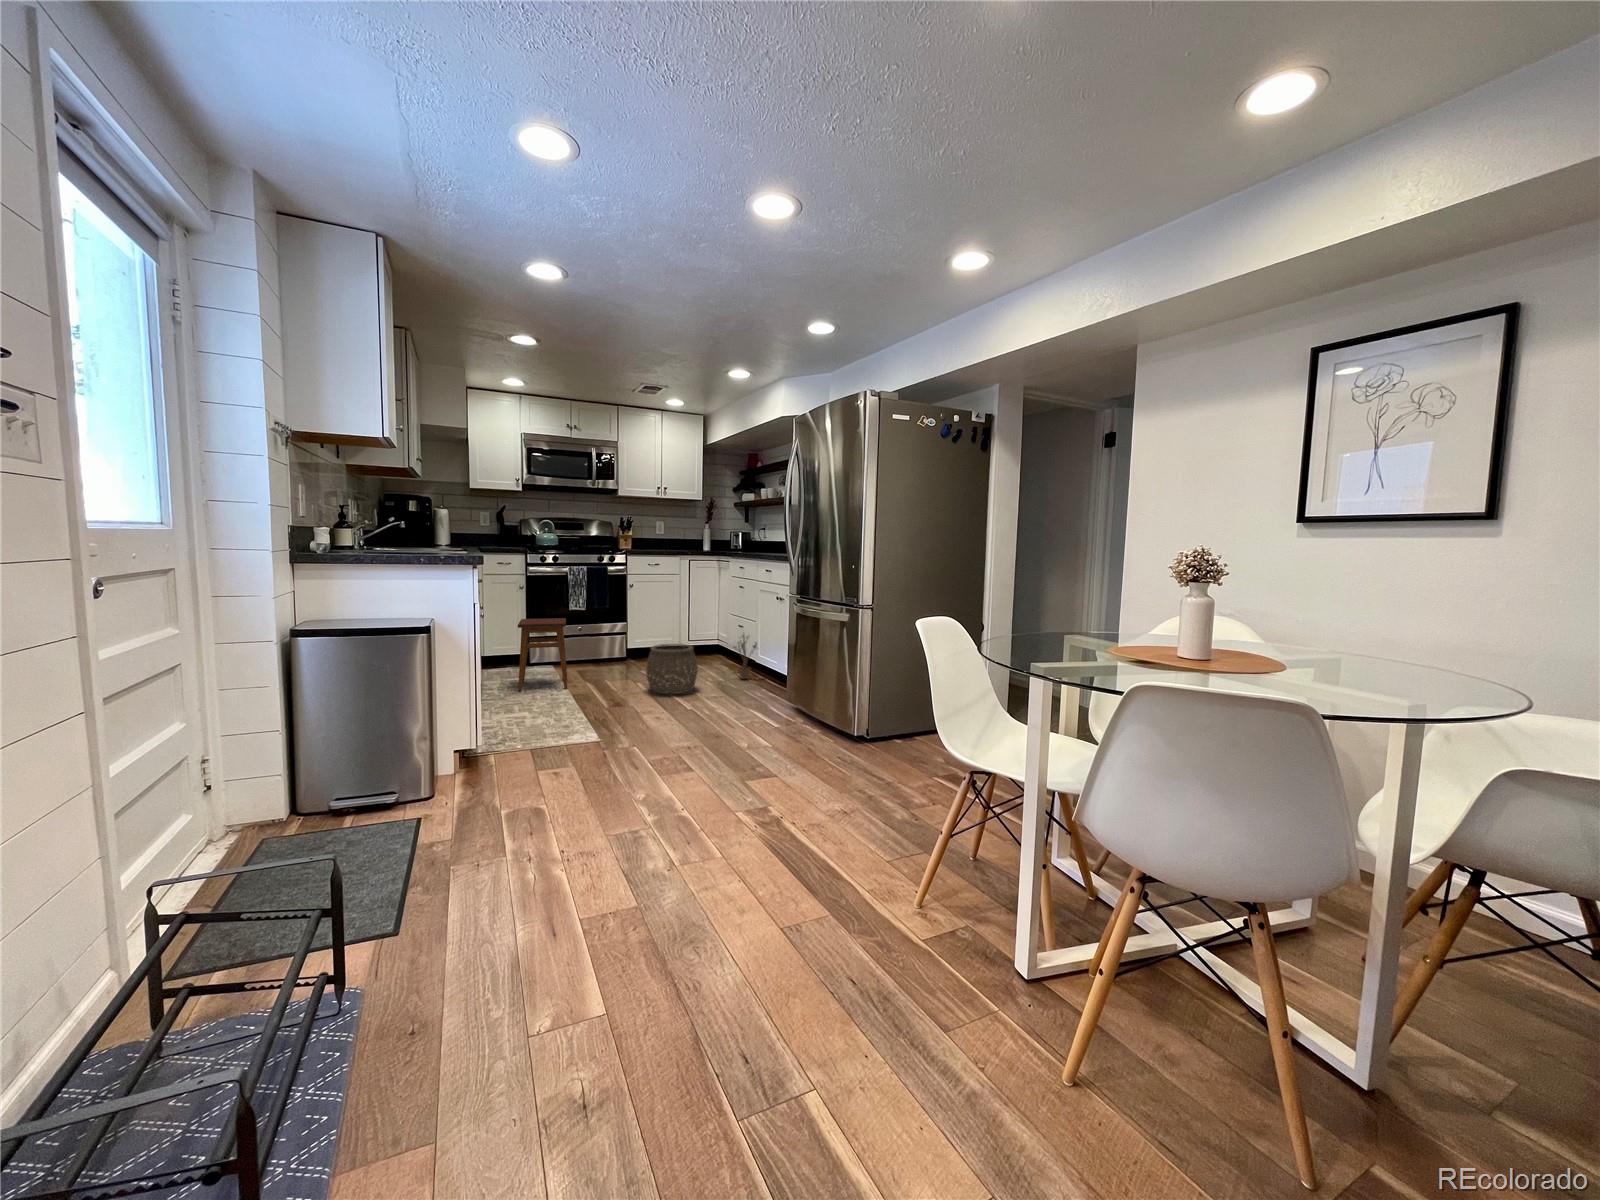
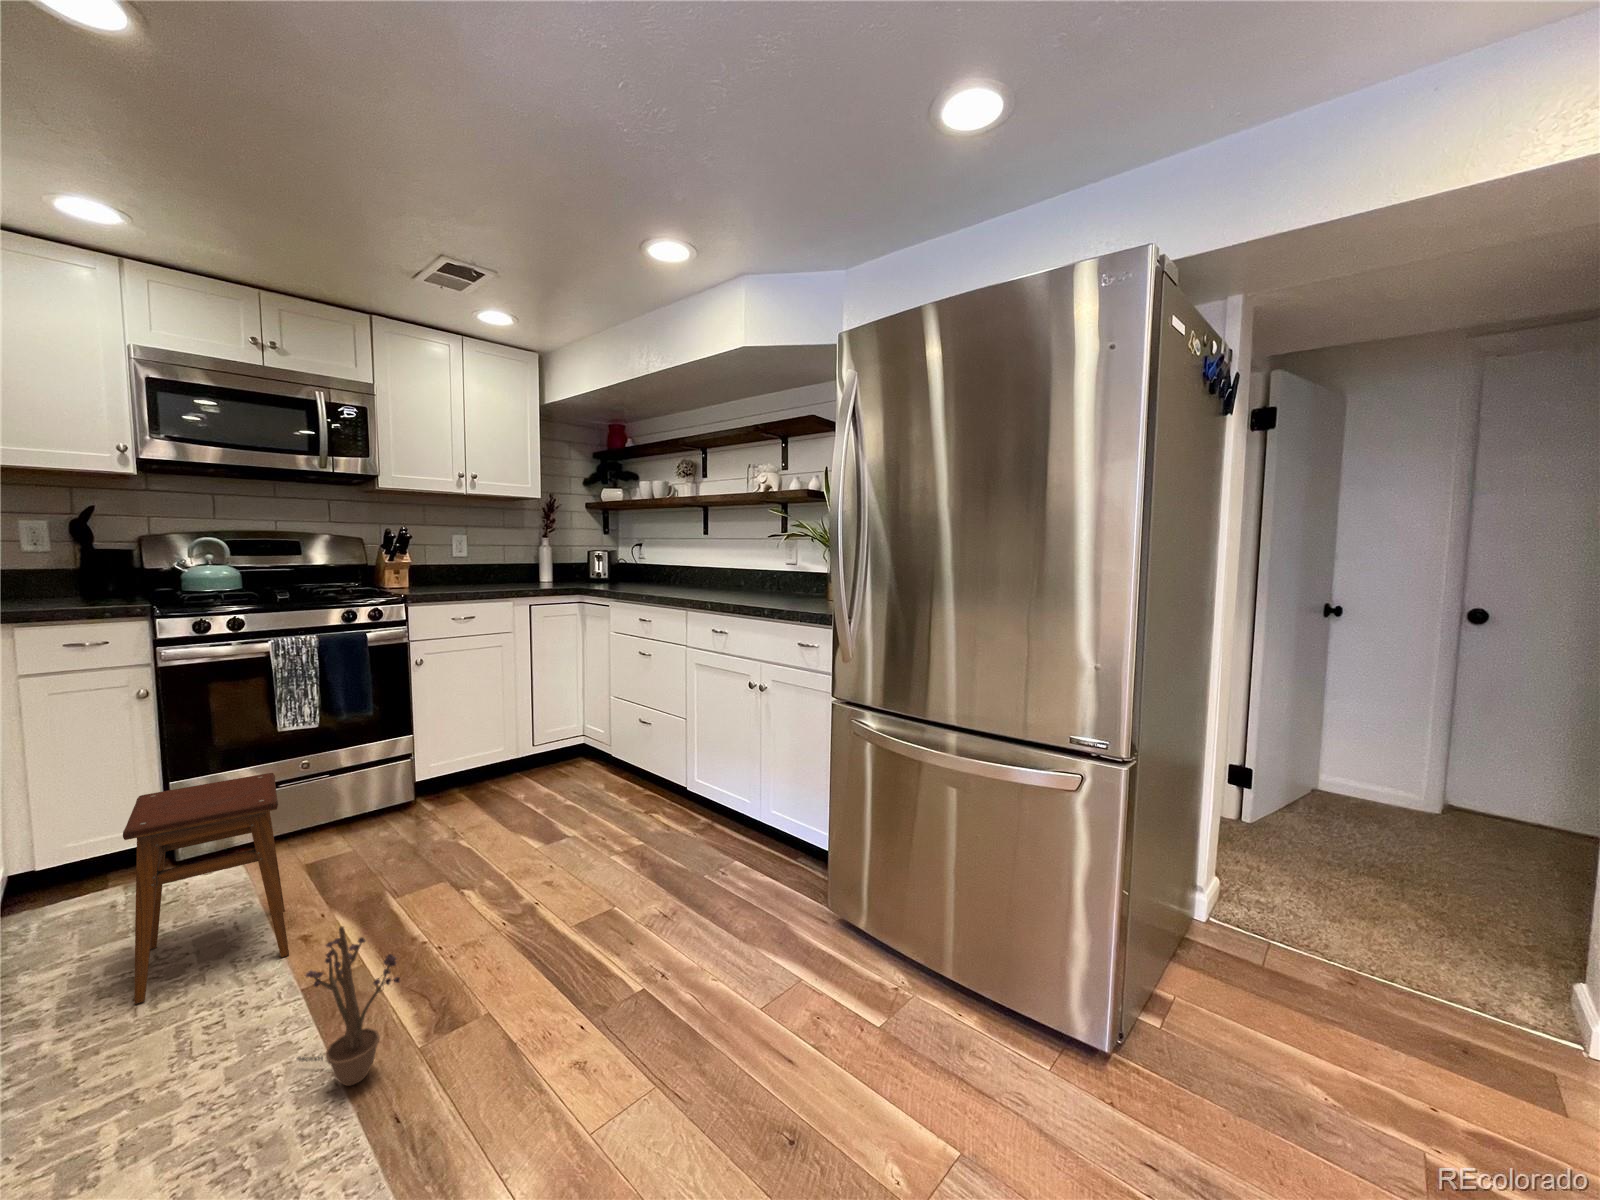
decorative plant: present [730,635,757,679] -> present [297,927,400,1086]
woven basket: present [646,644,698,694] -> none [497,800,615,932]

